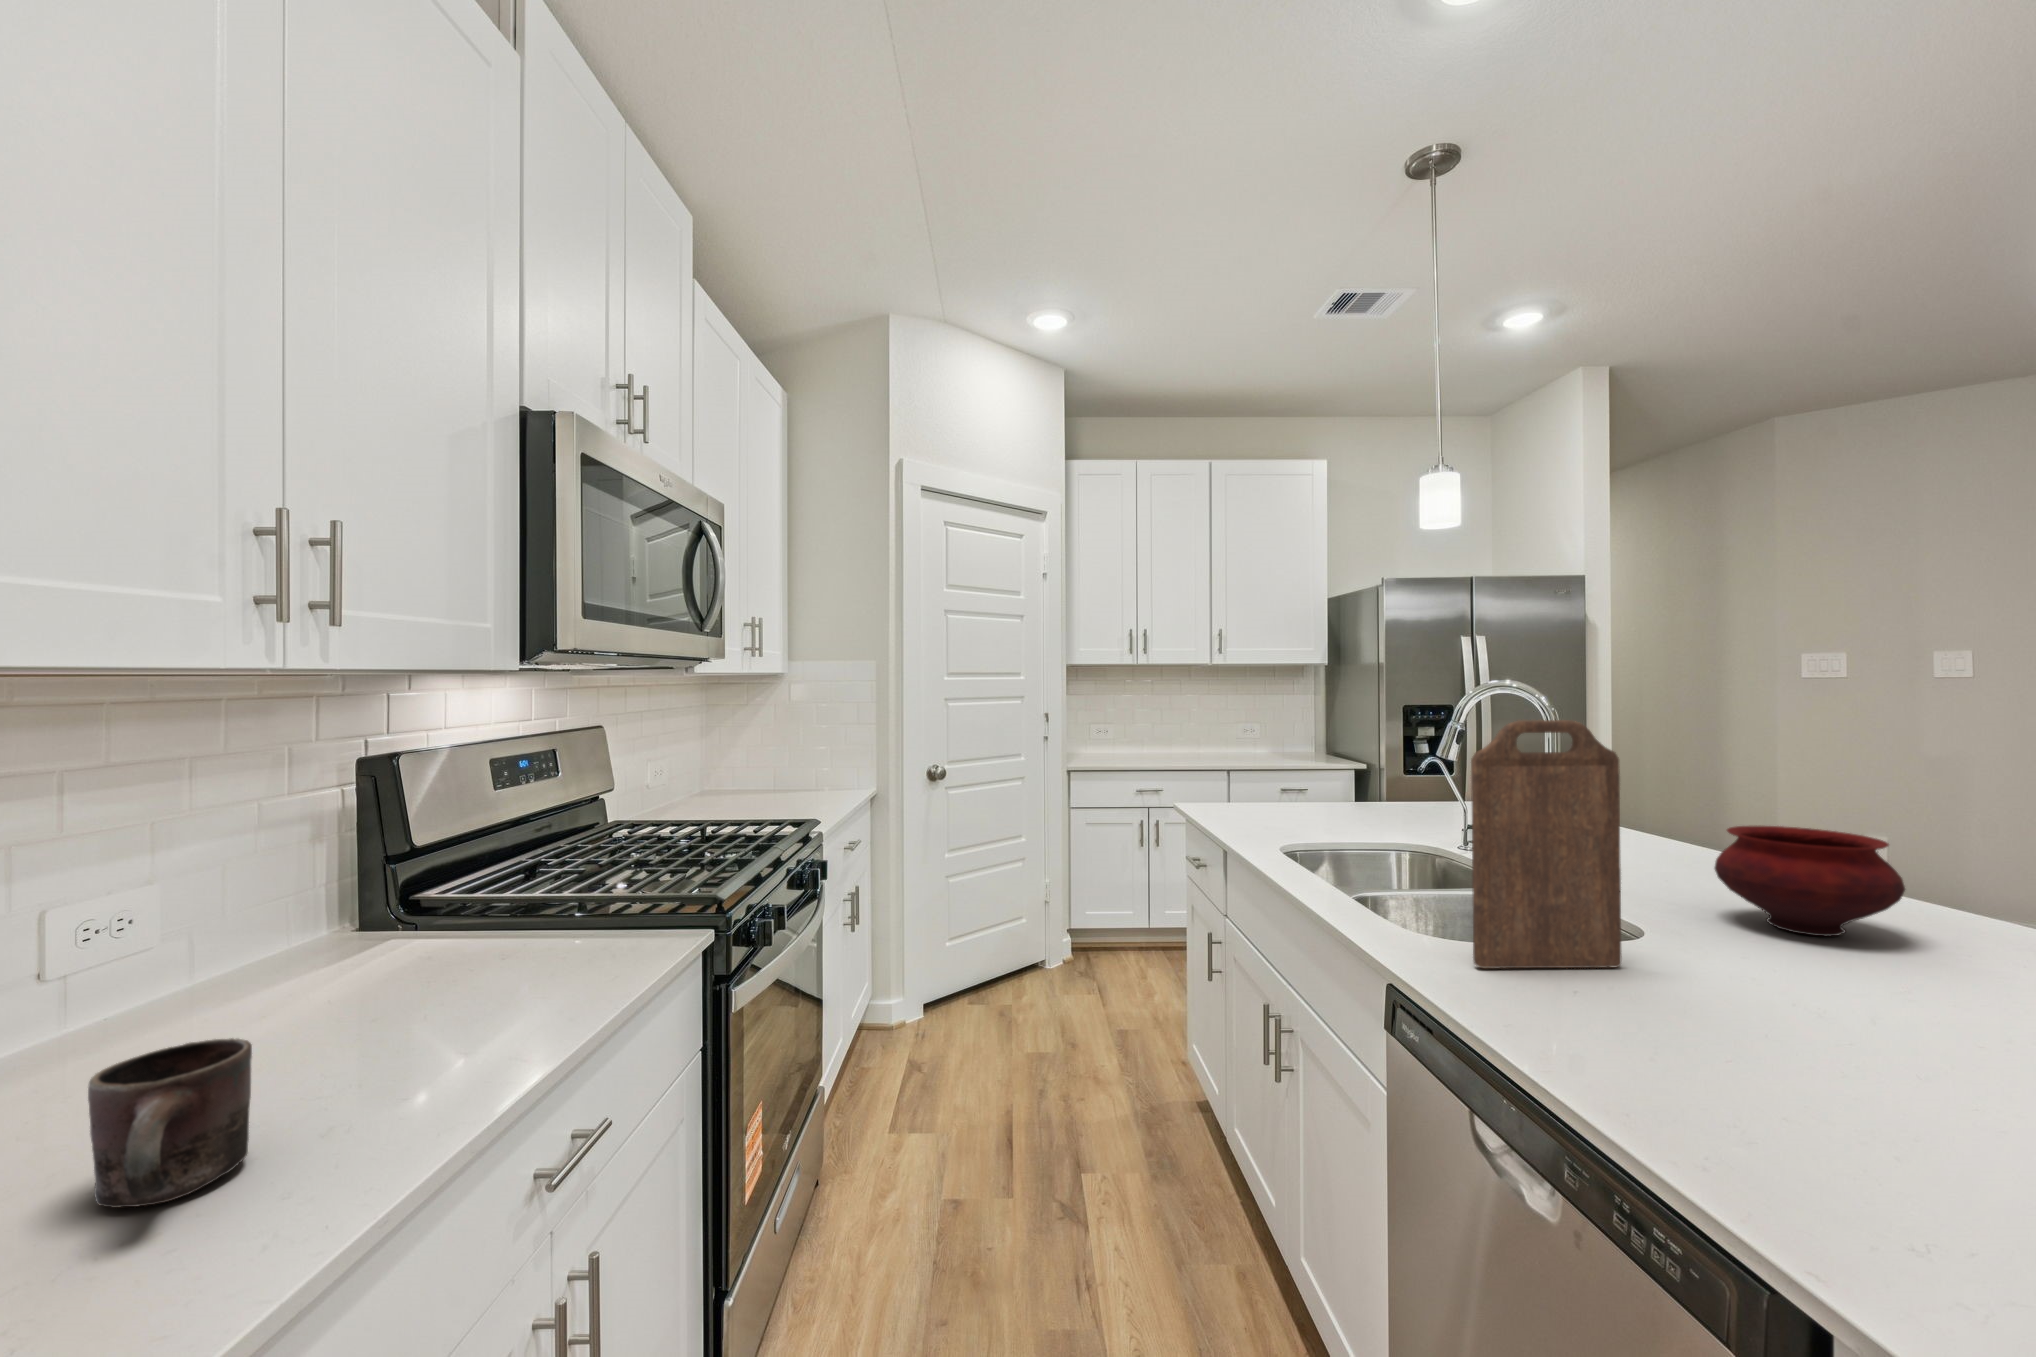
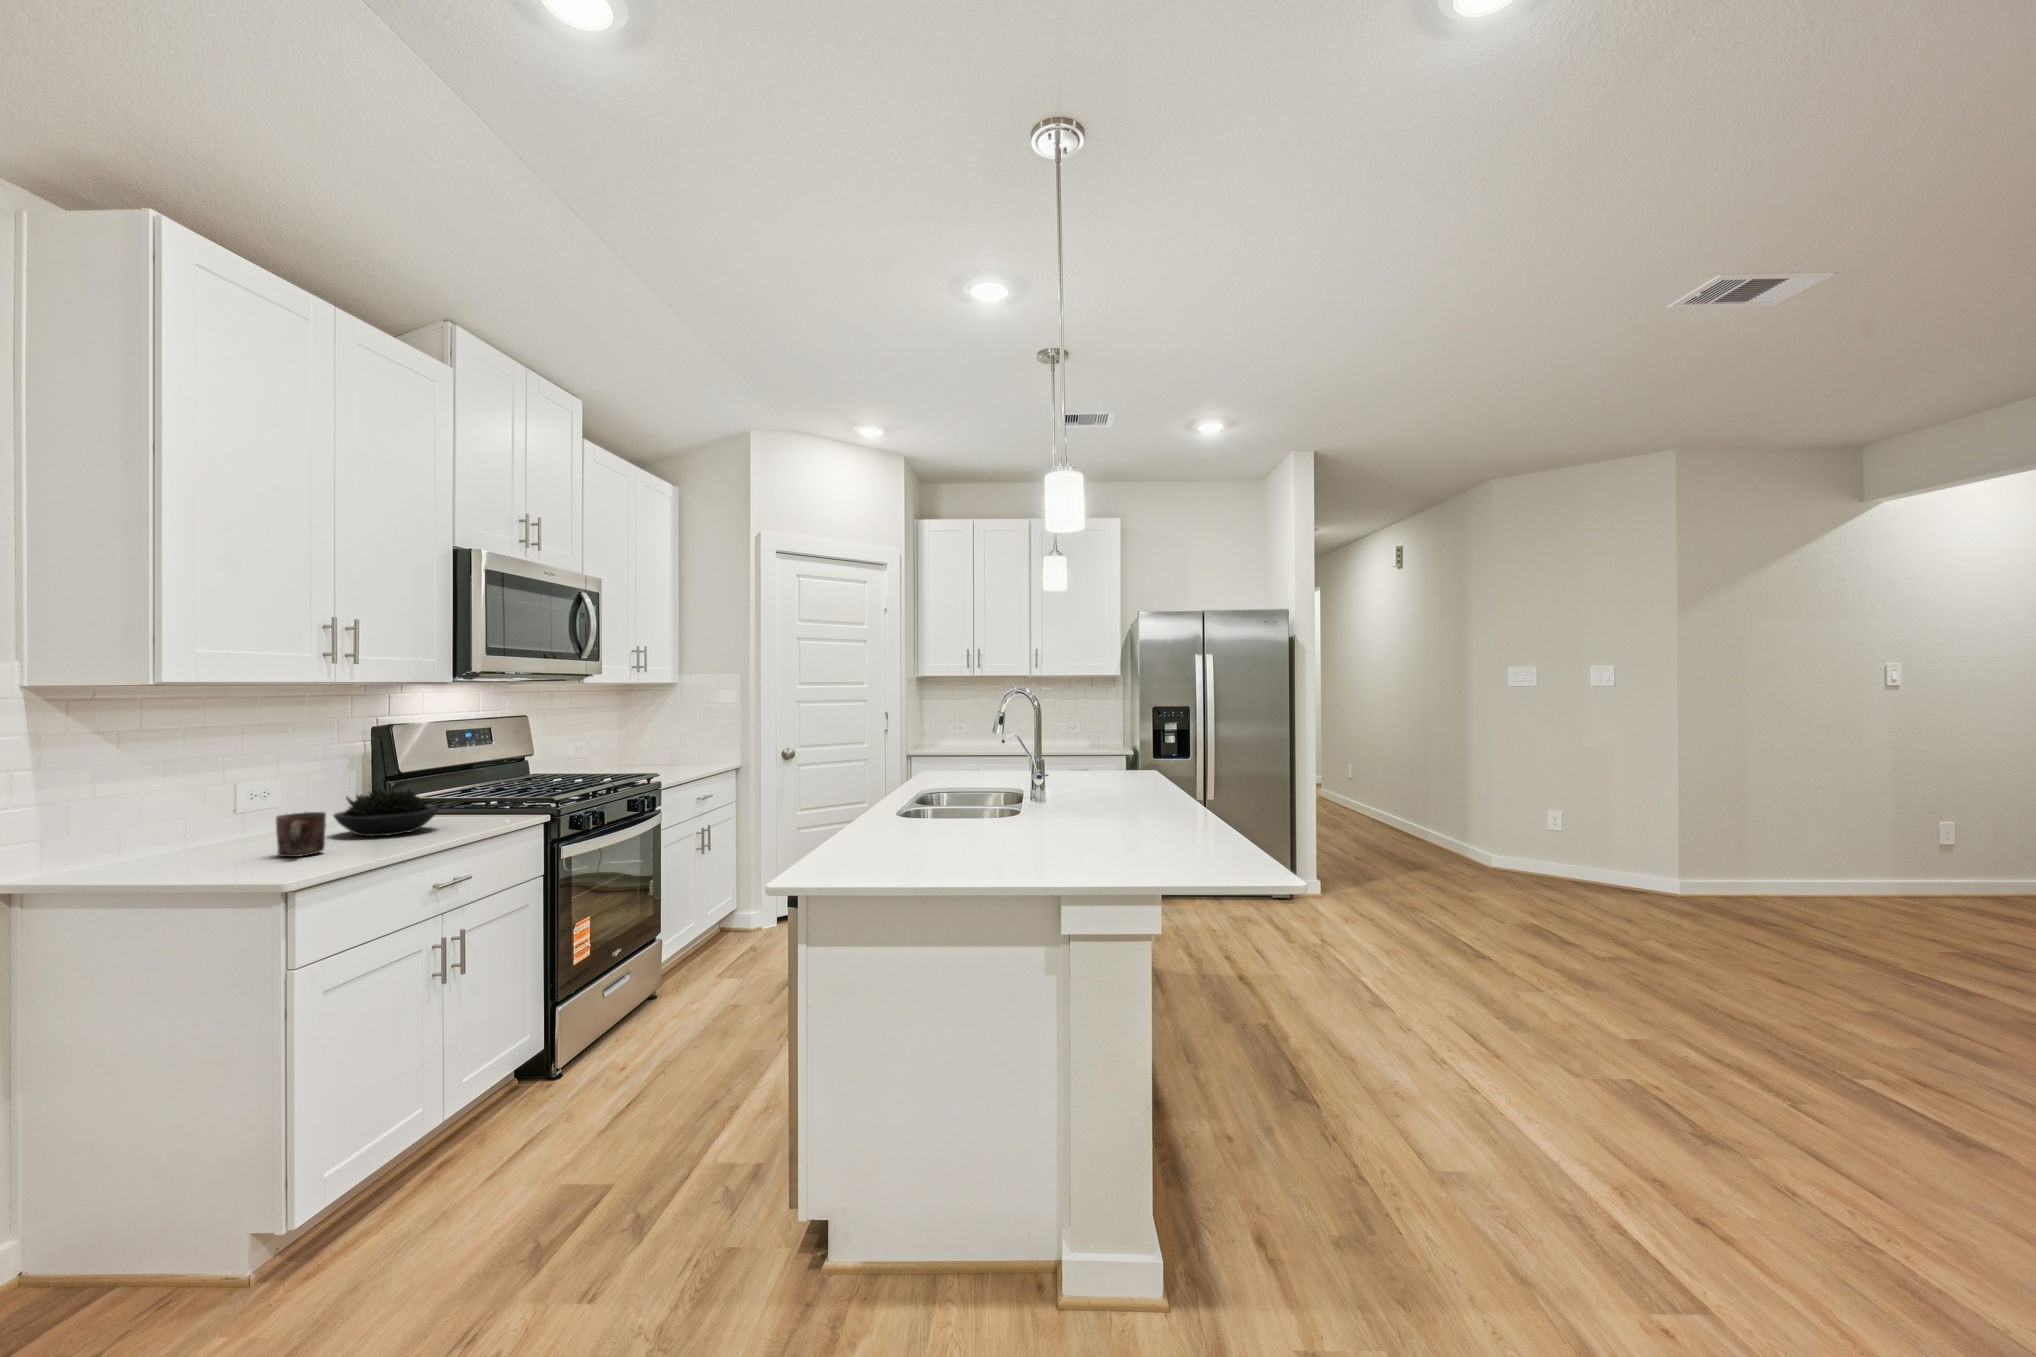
cutting board: present [1471,720,1622,968] -> none [883,706,952,825]
bowl: present [1715,826,1905,936] -> none [1054,765,1125,817]
succulent plant: none [277,909,523,1038] -> present [333,789,439,836]

